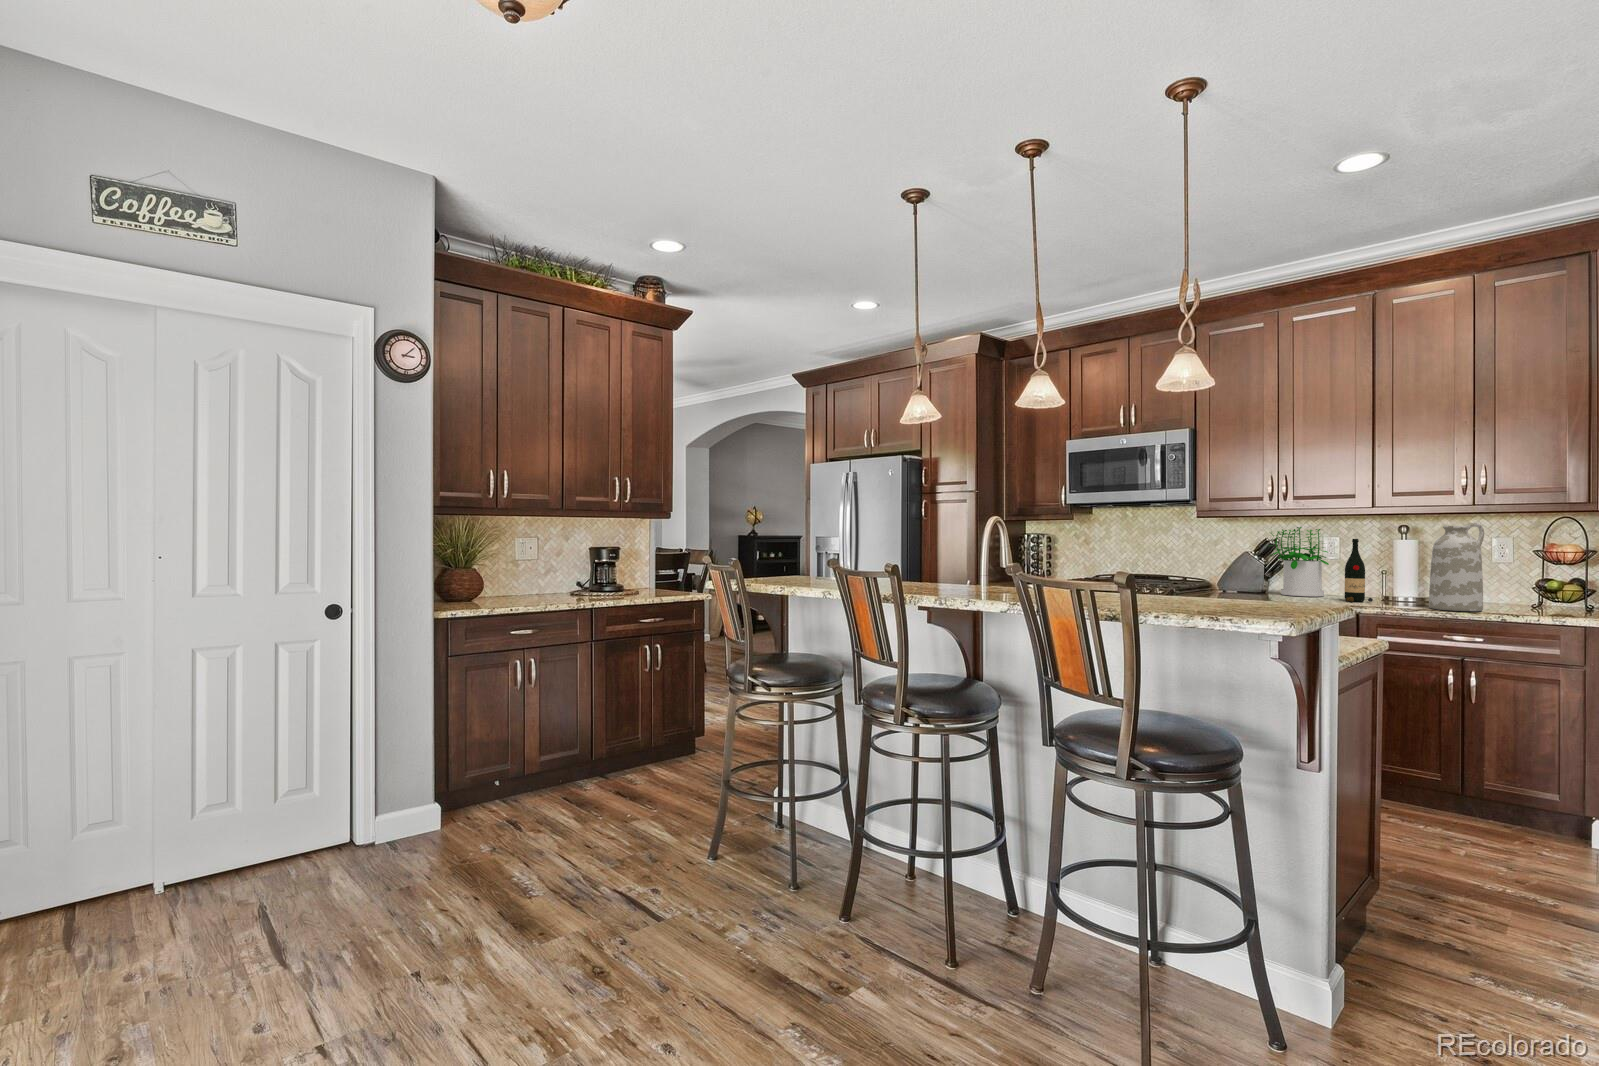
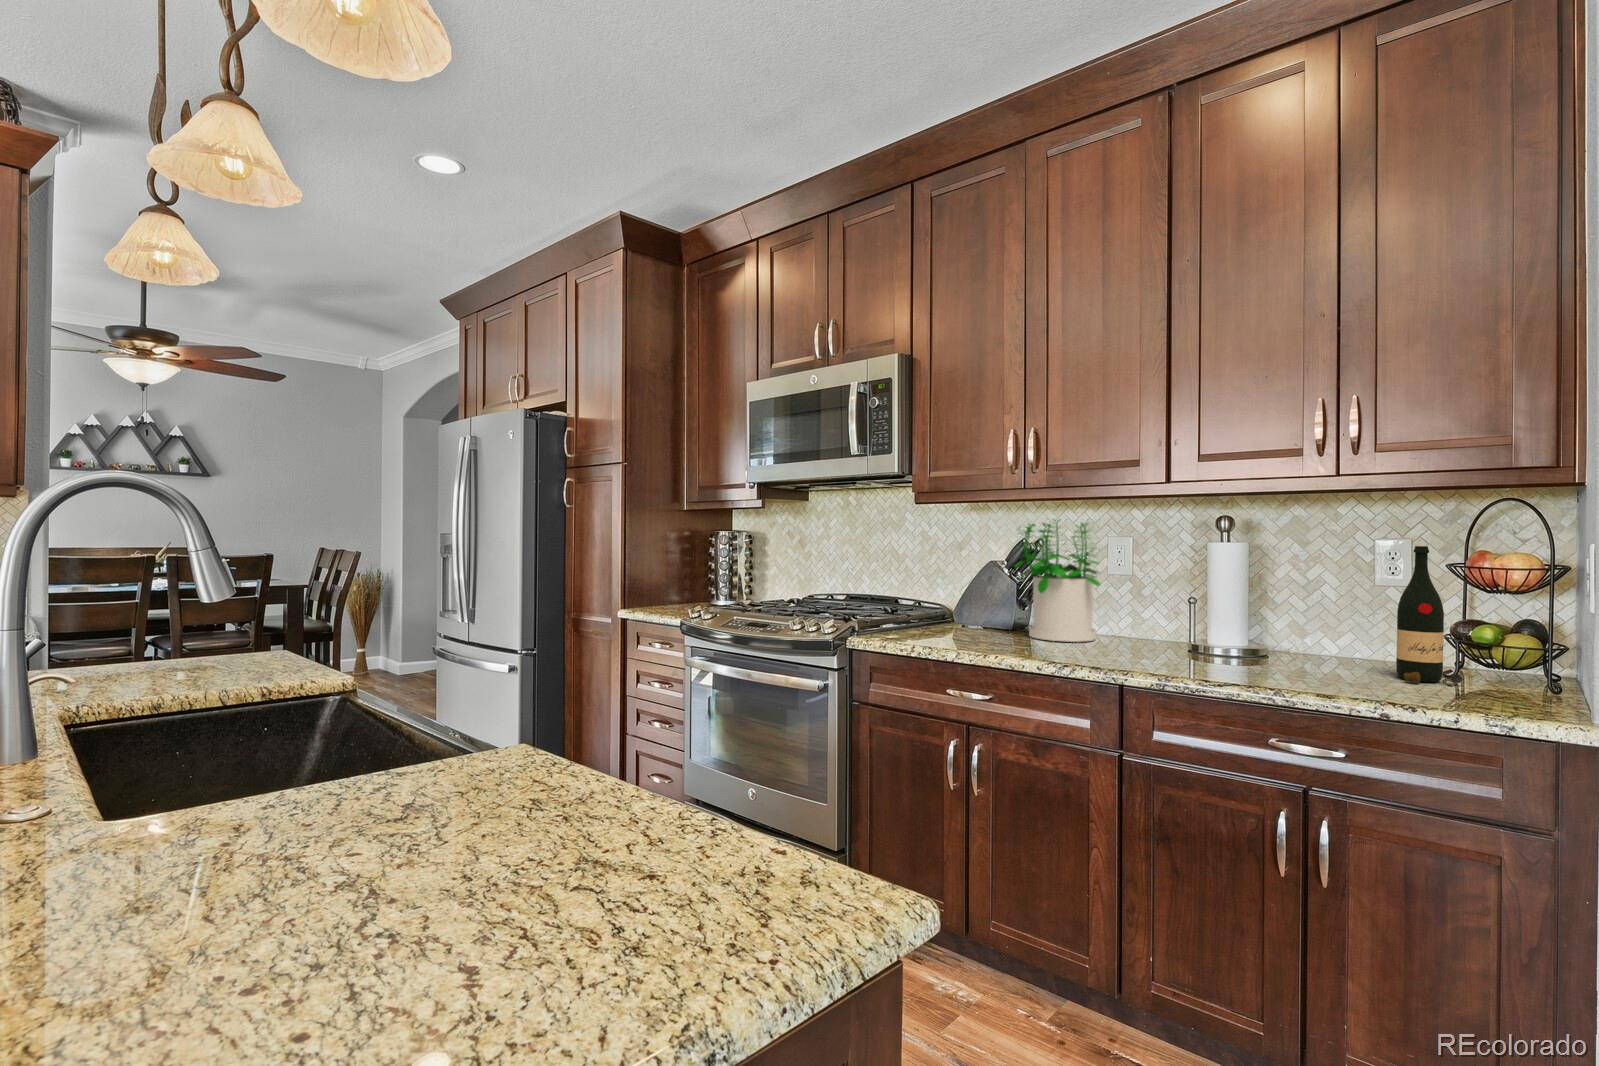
vase: present [1429,523,1484,611] -> none [1250,509,1354,689]
wine bottle: present [1344,539,1373,602] -> present [1396,546,1463,684]

